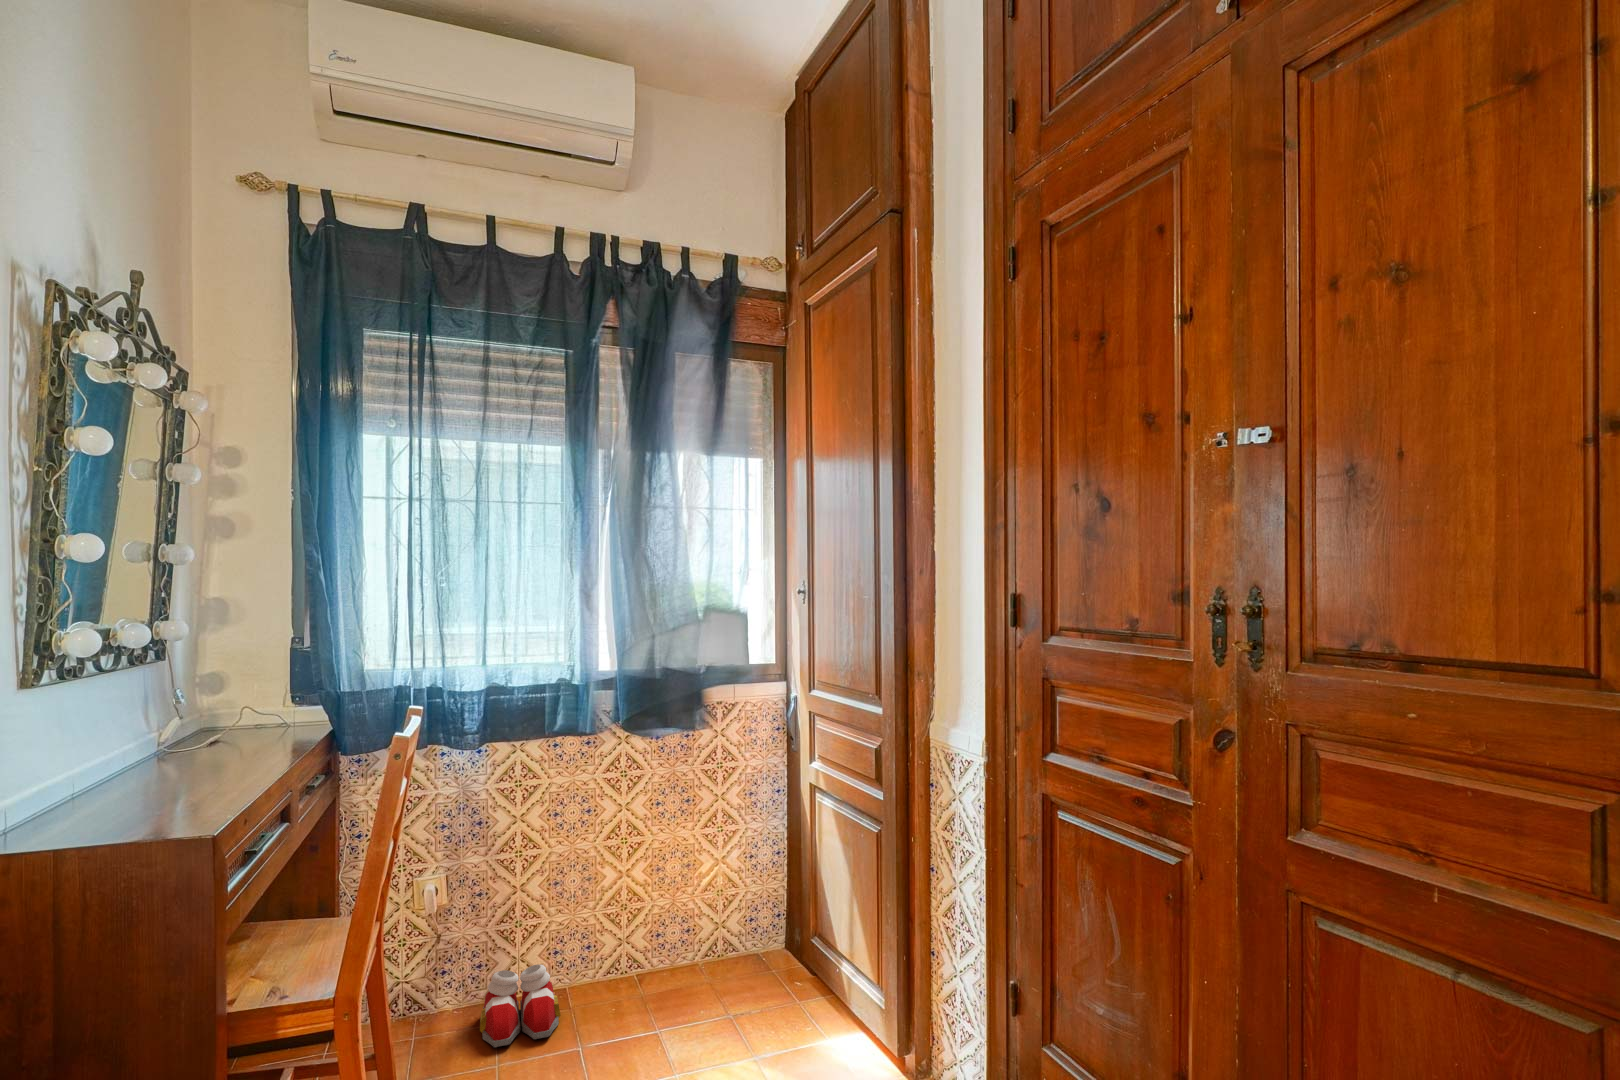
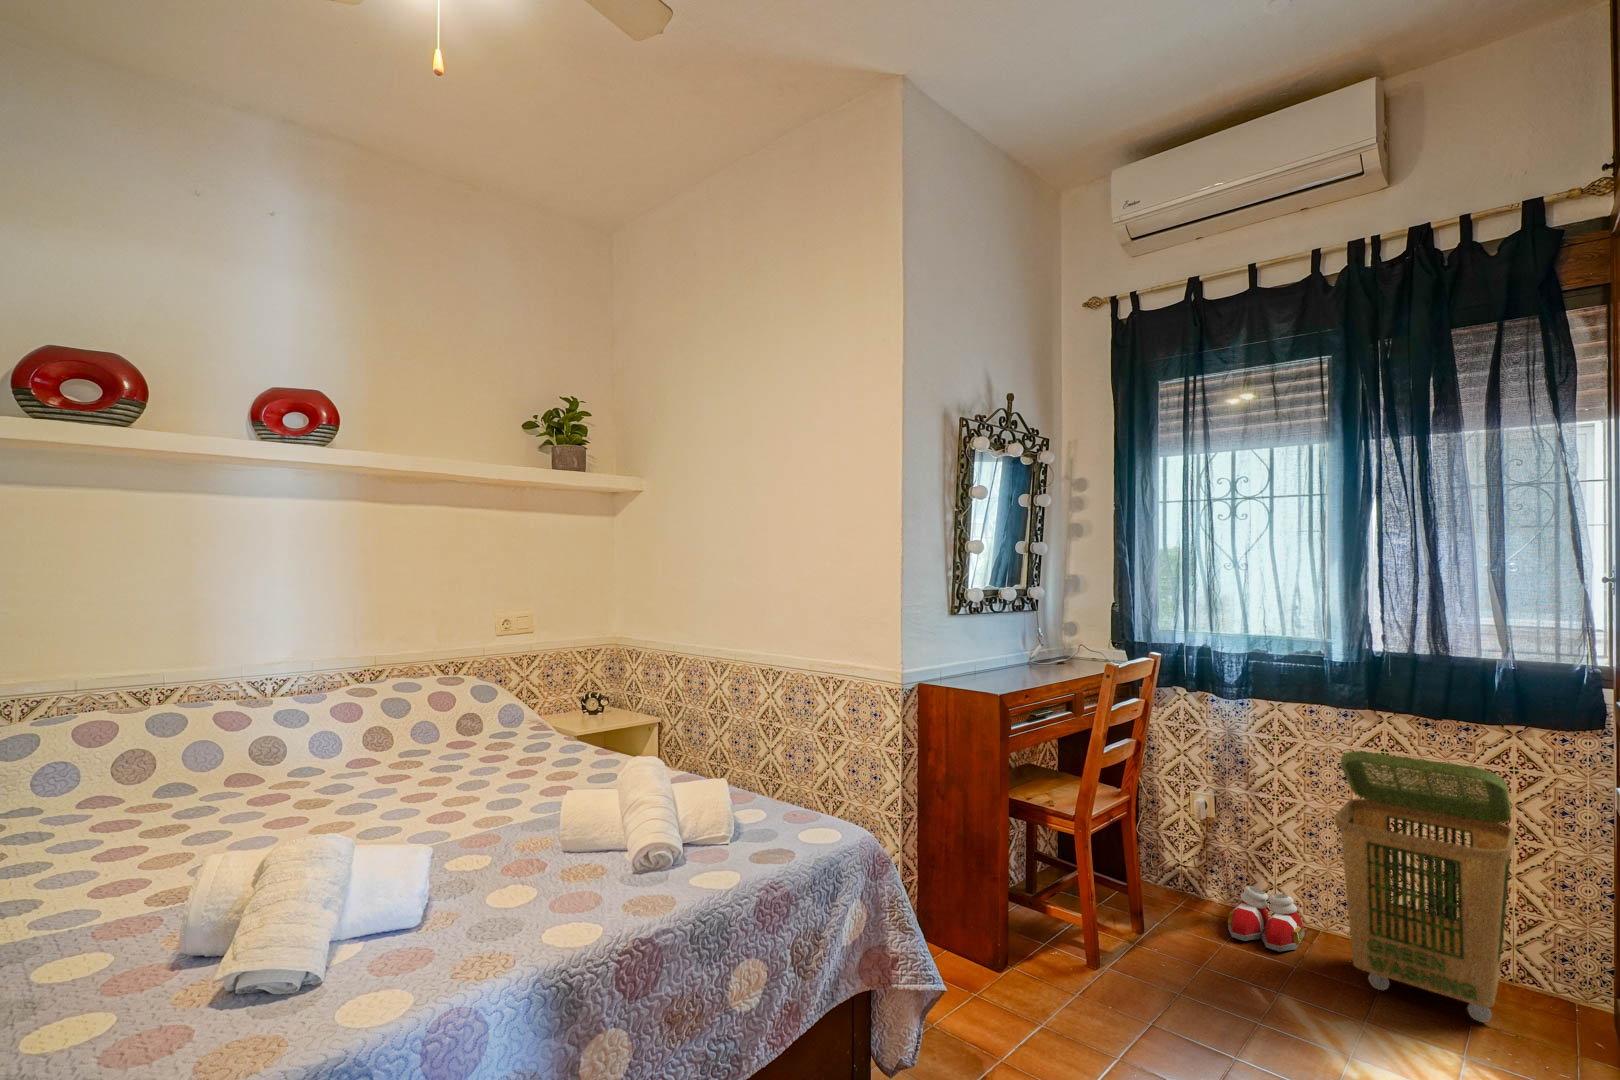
laundry basket: none [604,770,751,1026] -> present [1335,751,1515,1022]

